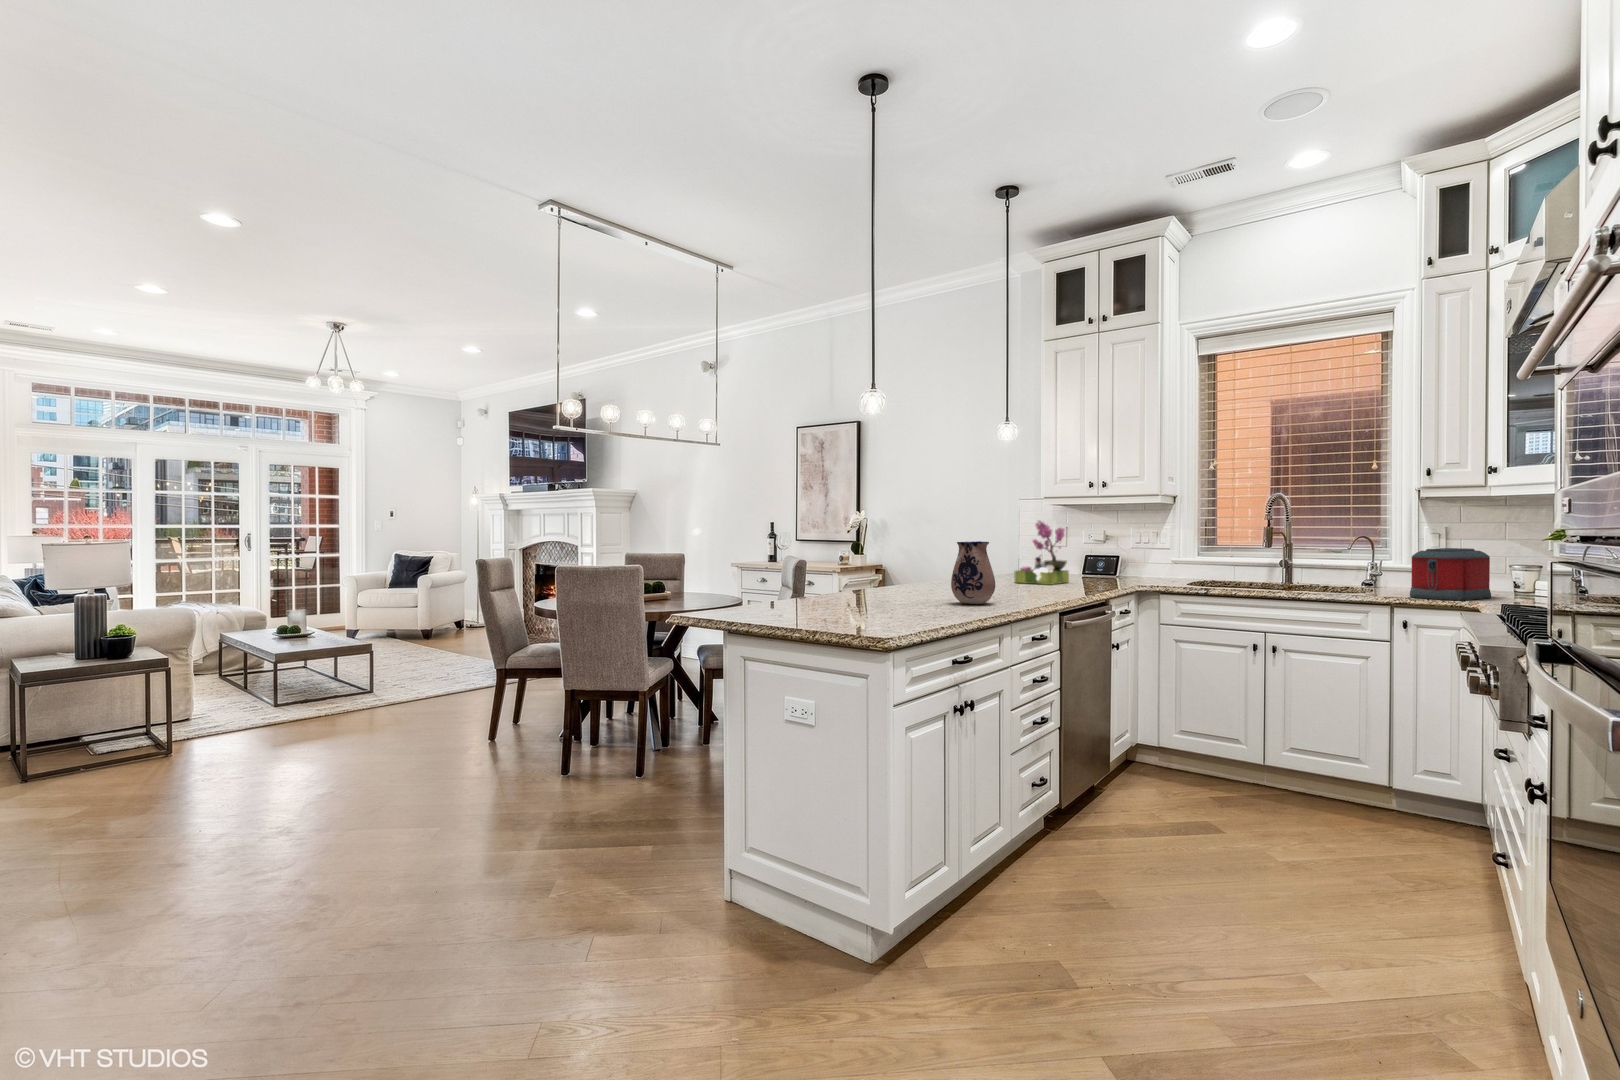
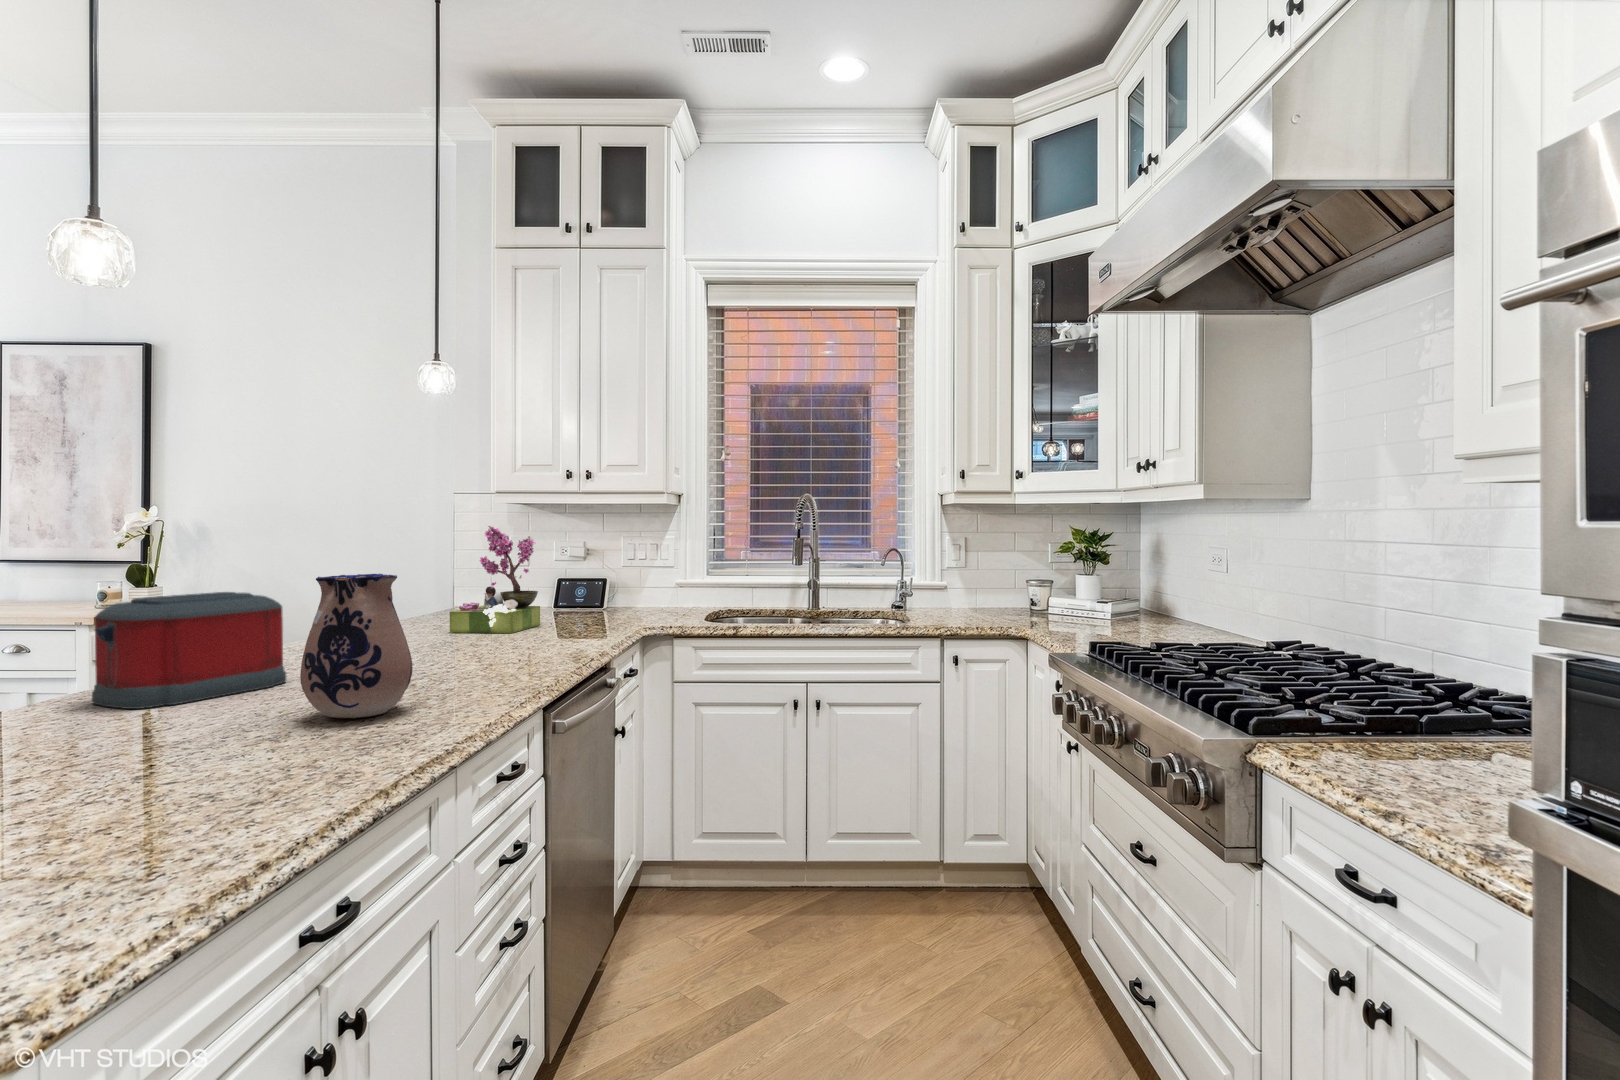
toaster: present [1410,548,1491,600] -> present [92,592,286,709]

